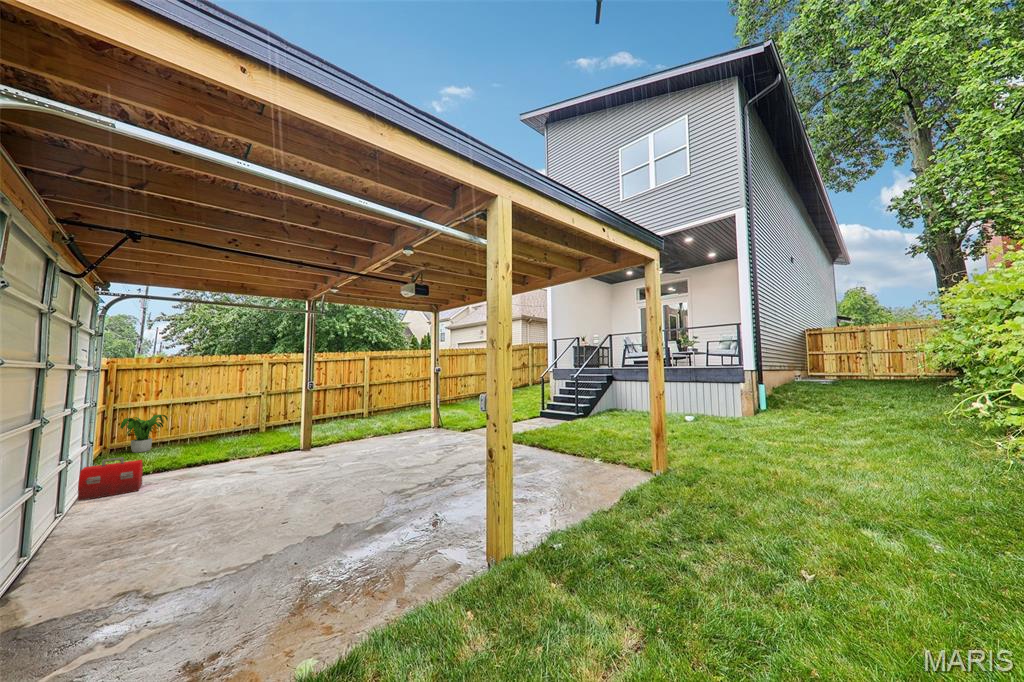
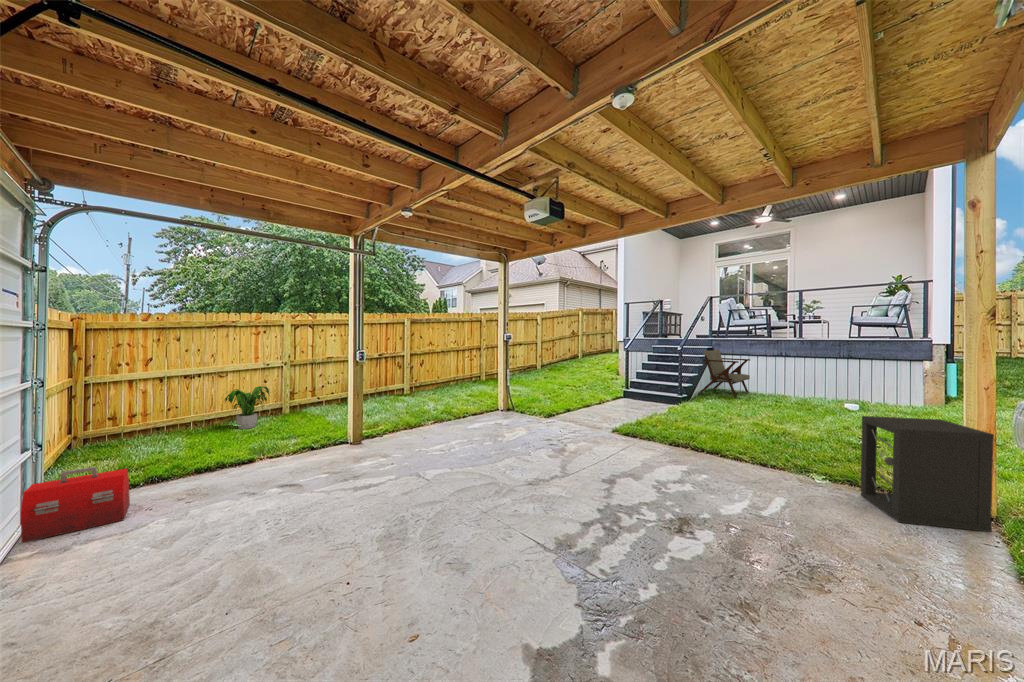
lounge chair: none [596,377,637,416] -> present [699,349,750,398]
potted plant: present [120,415,168,452] -> present [225,386,269,429]
storage cabinet: none [615,421,665,489] -> present [861,416,994,532]

